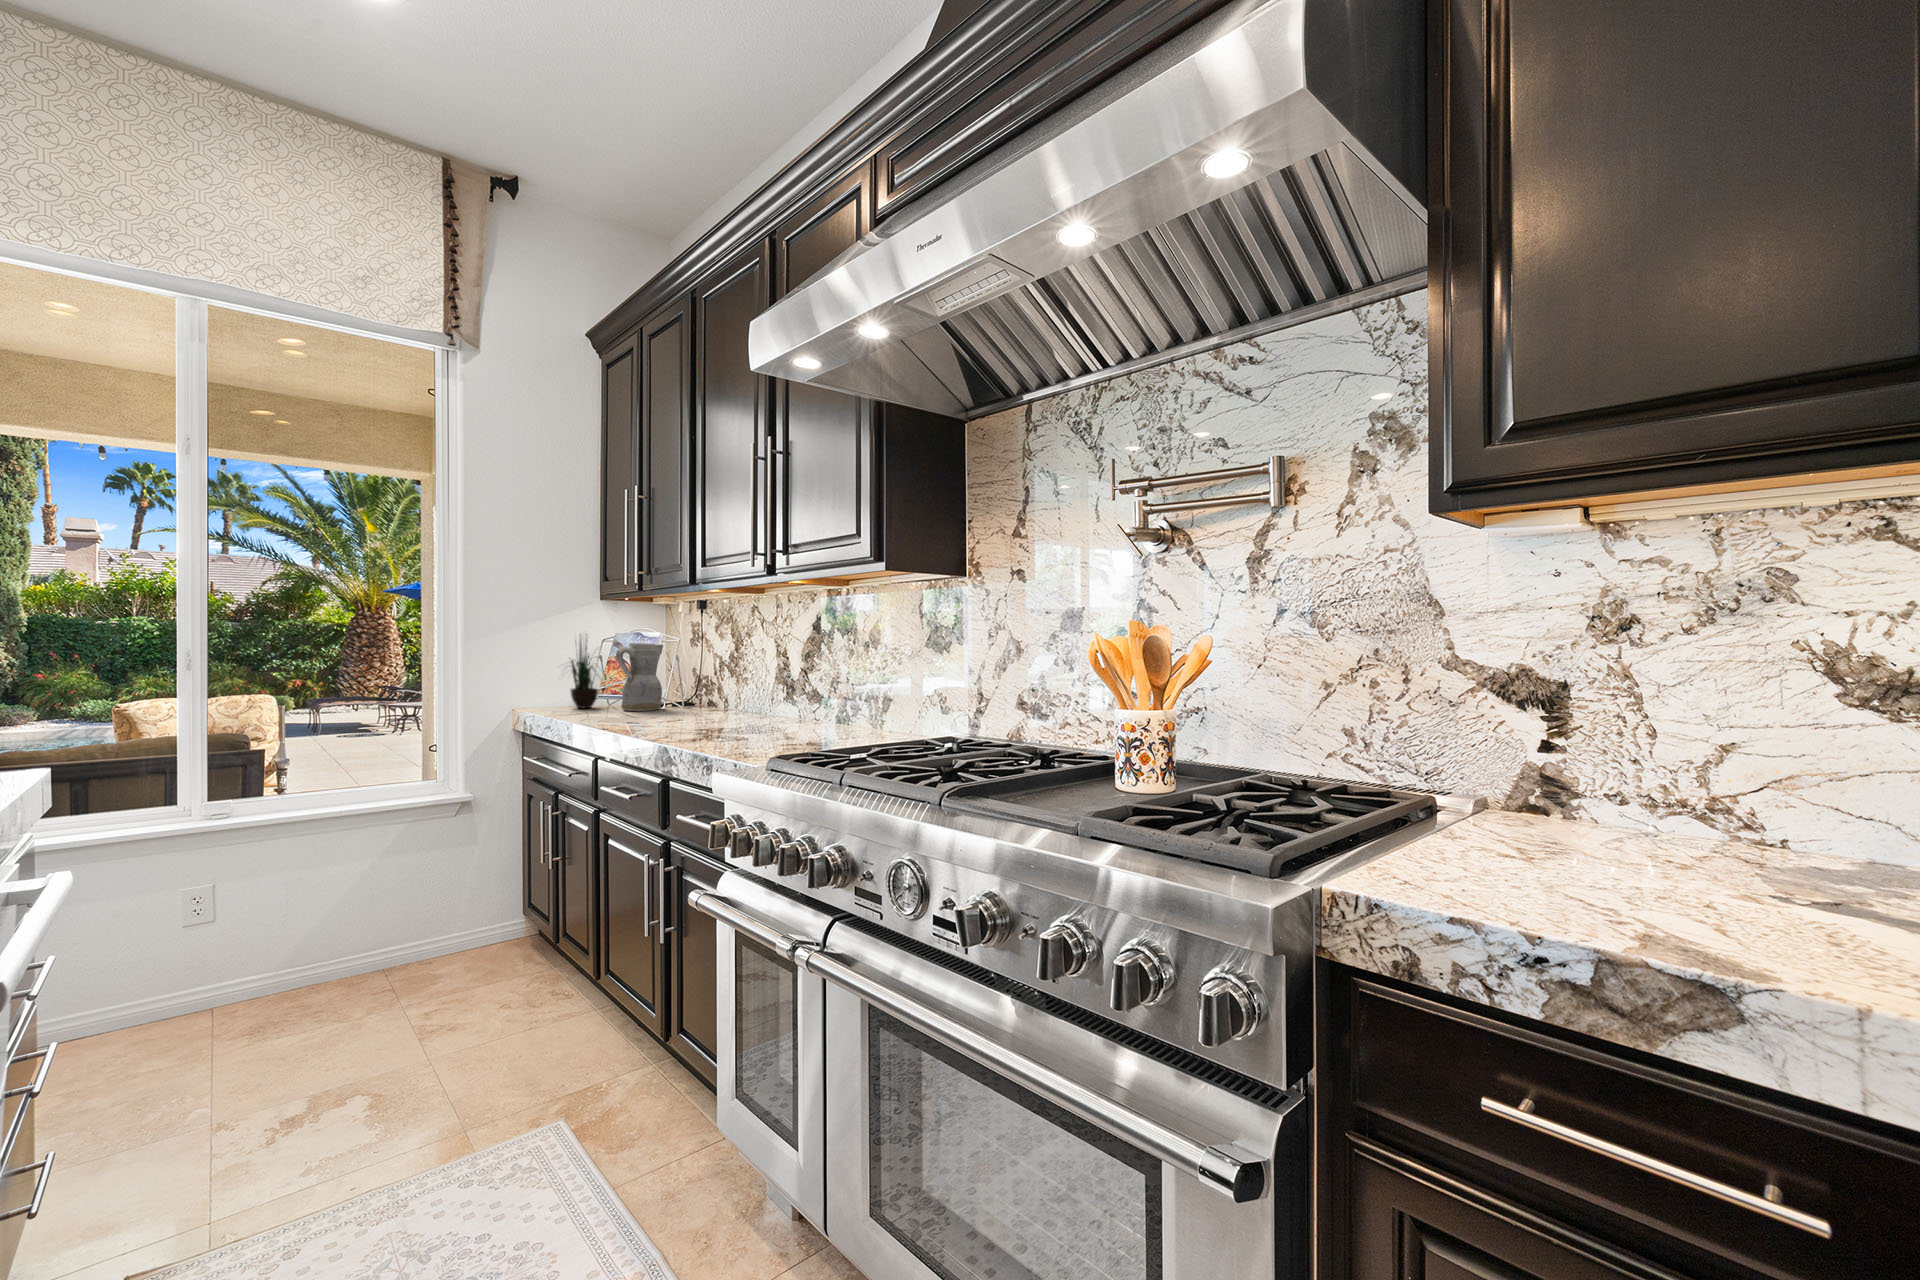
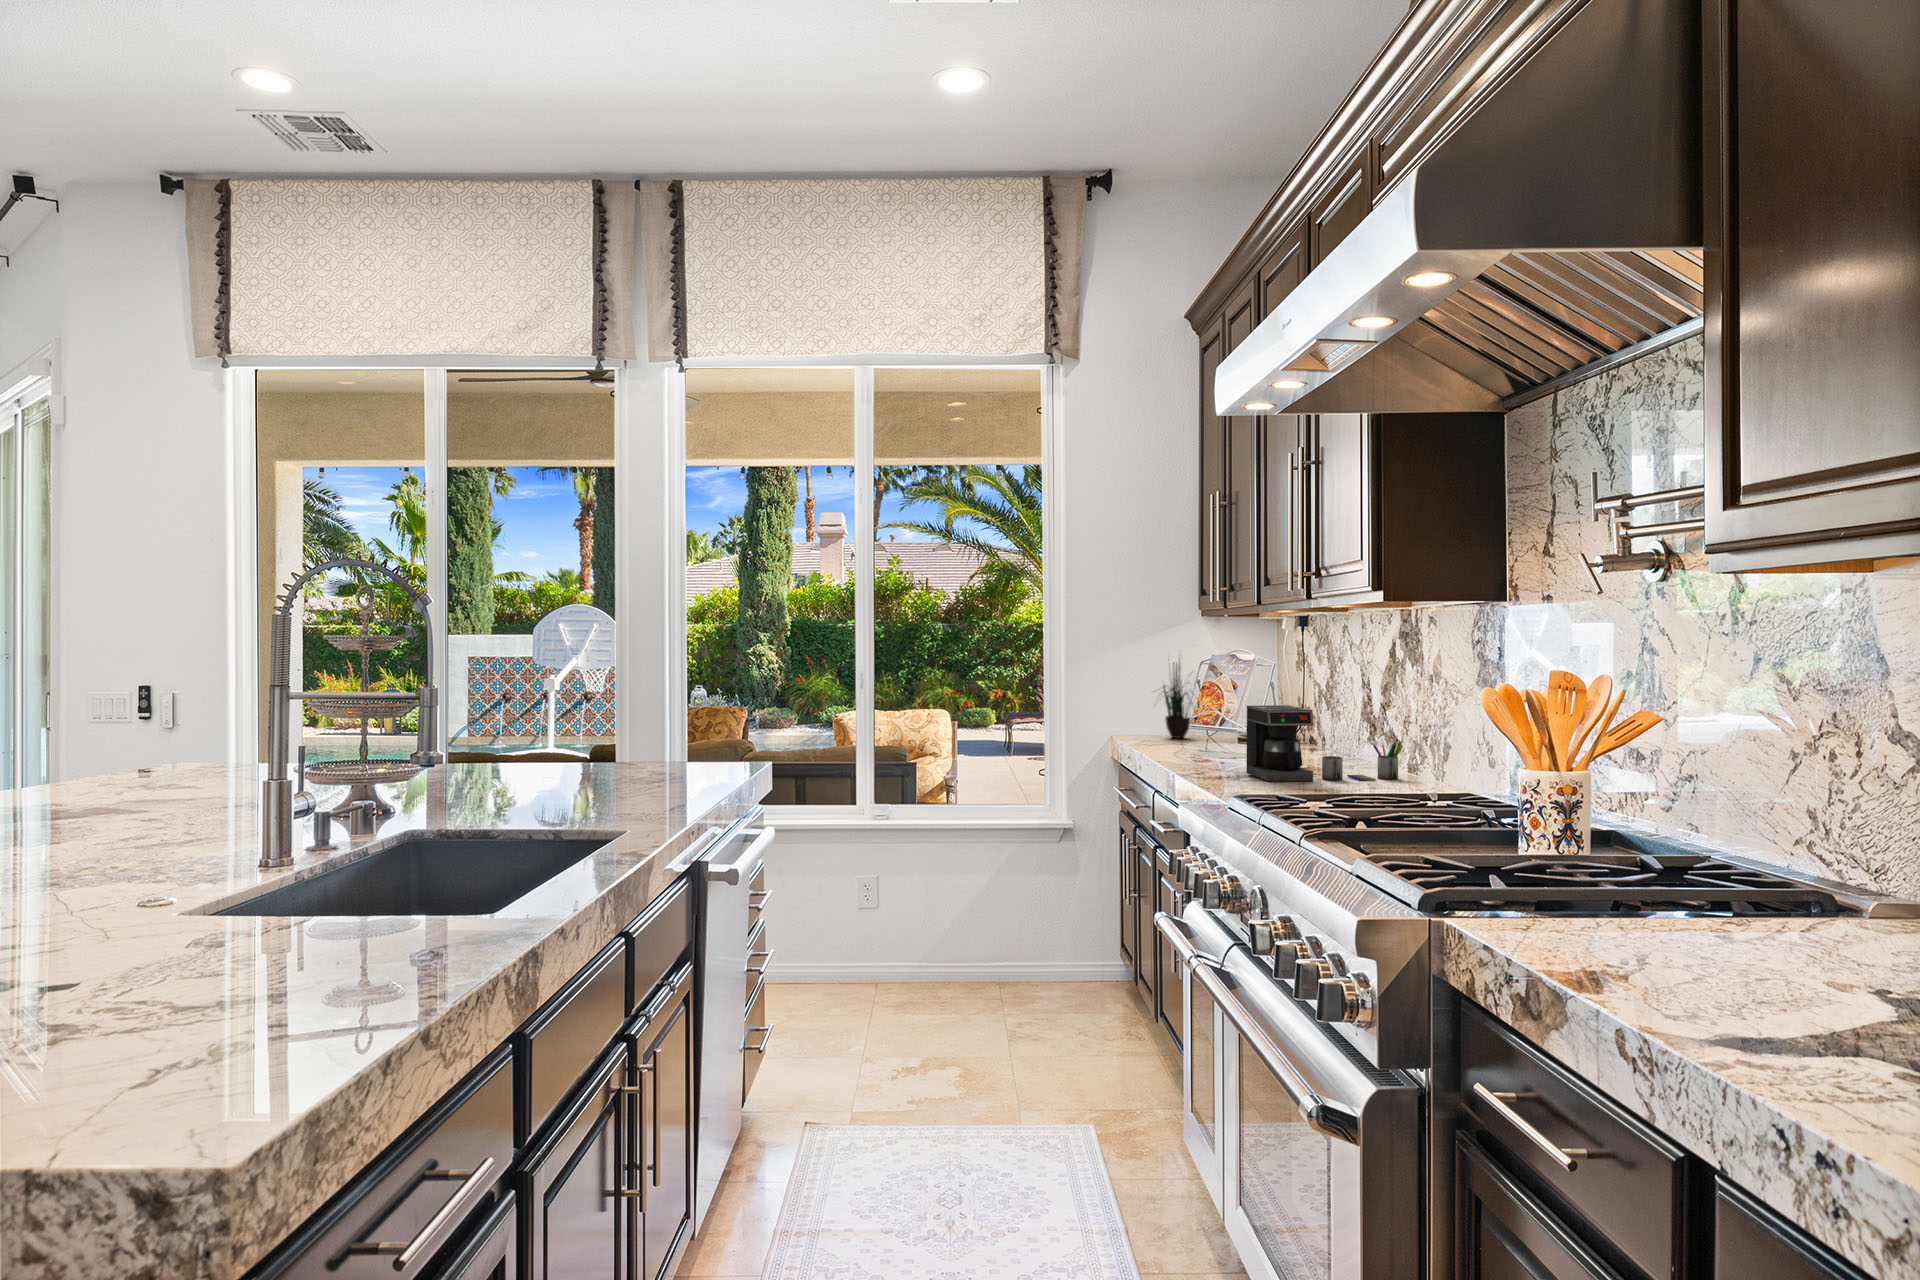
ceramic pitcher: present [616,643,663,711] -> none [1199,668,1251,744]
coffee maker: none [726,670,860,742] -> present [1247,705,1403,782]

